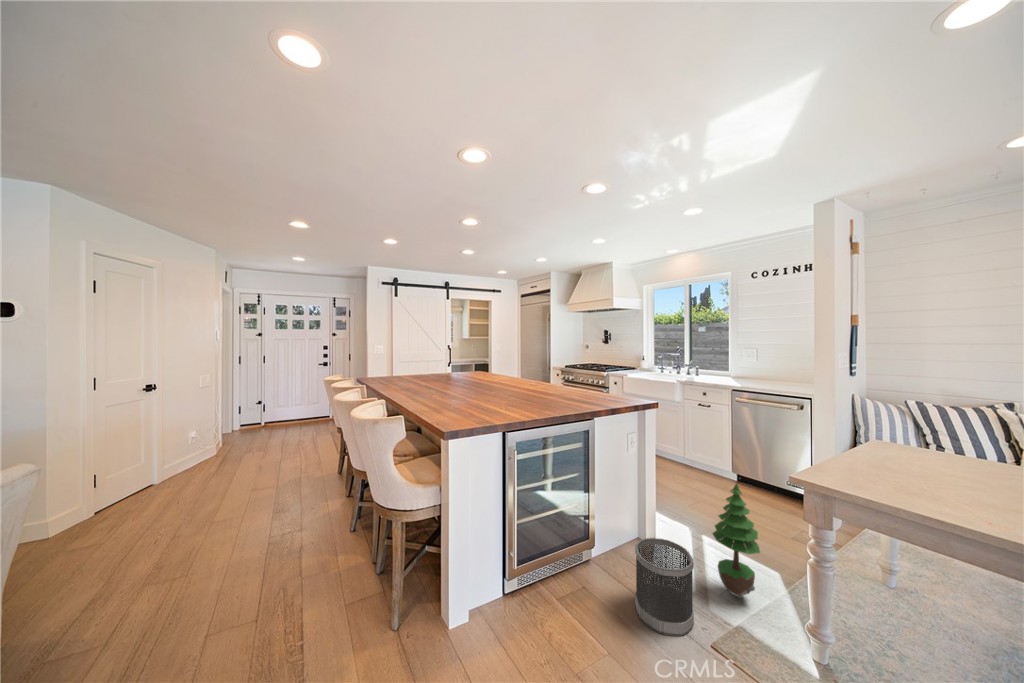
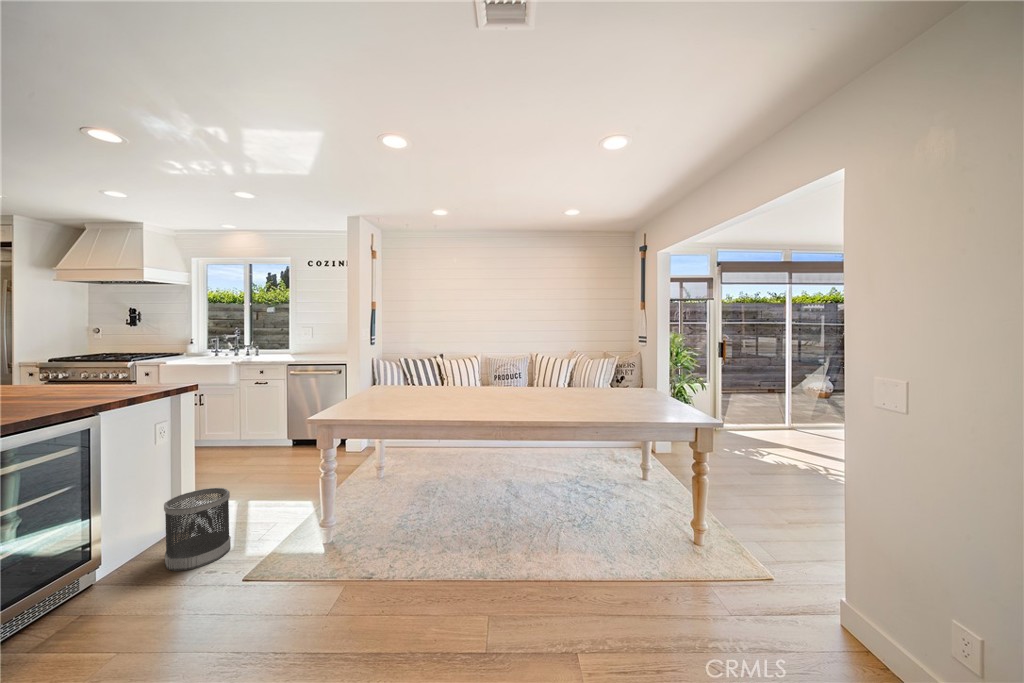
potted tree: present [713,484,760,598] -> none [252,421,293,516]

